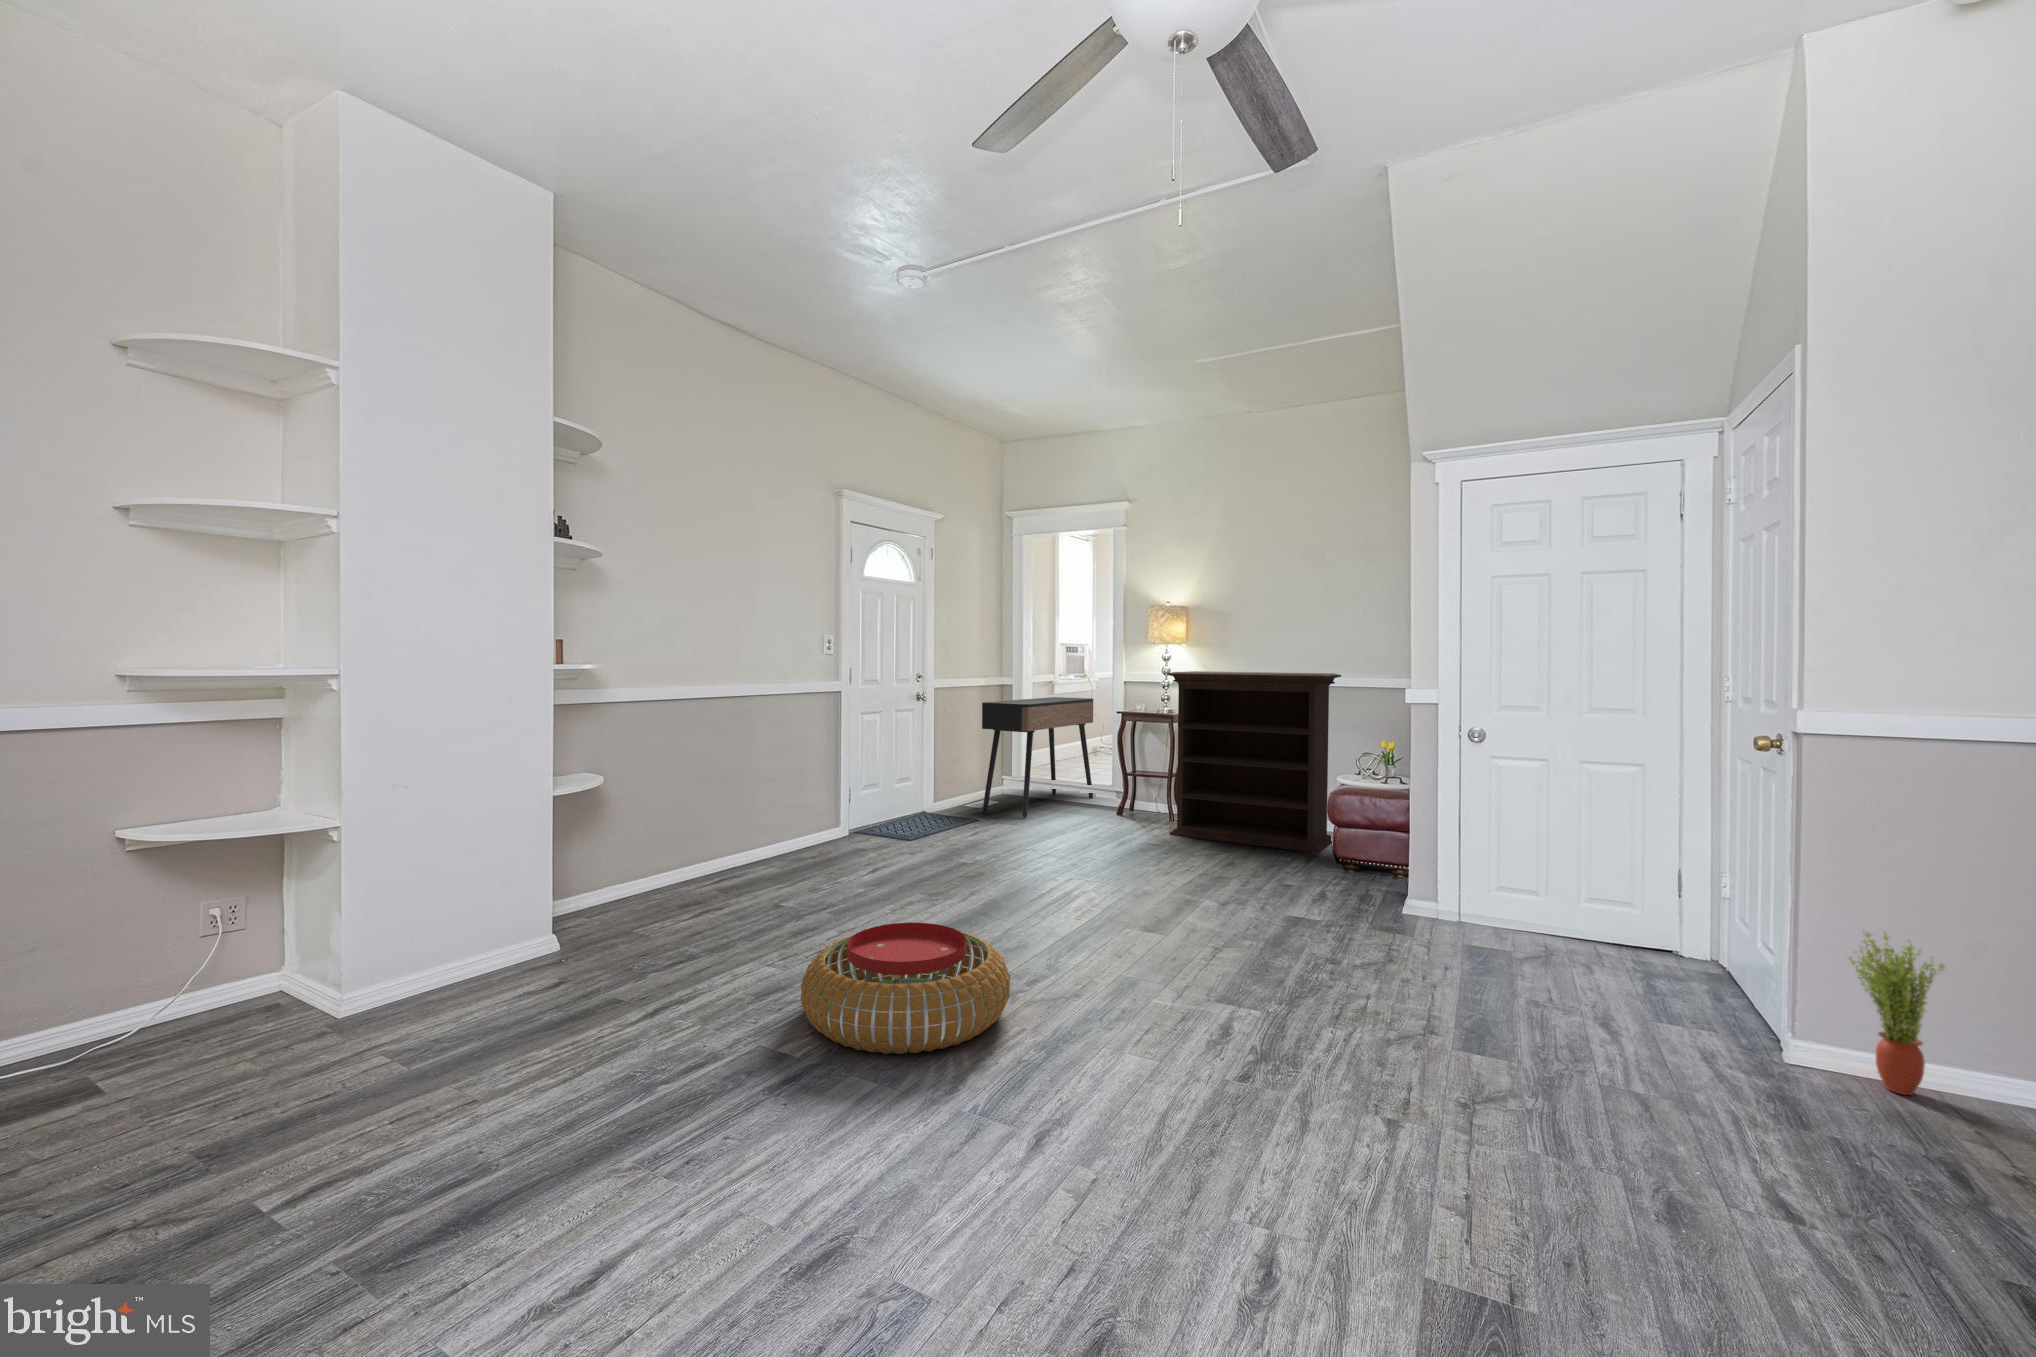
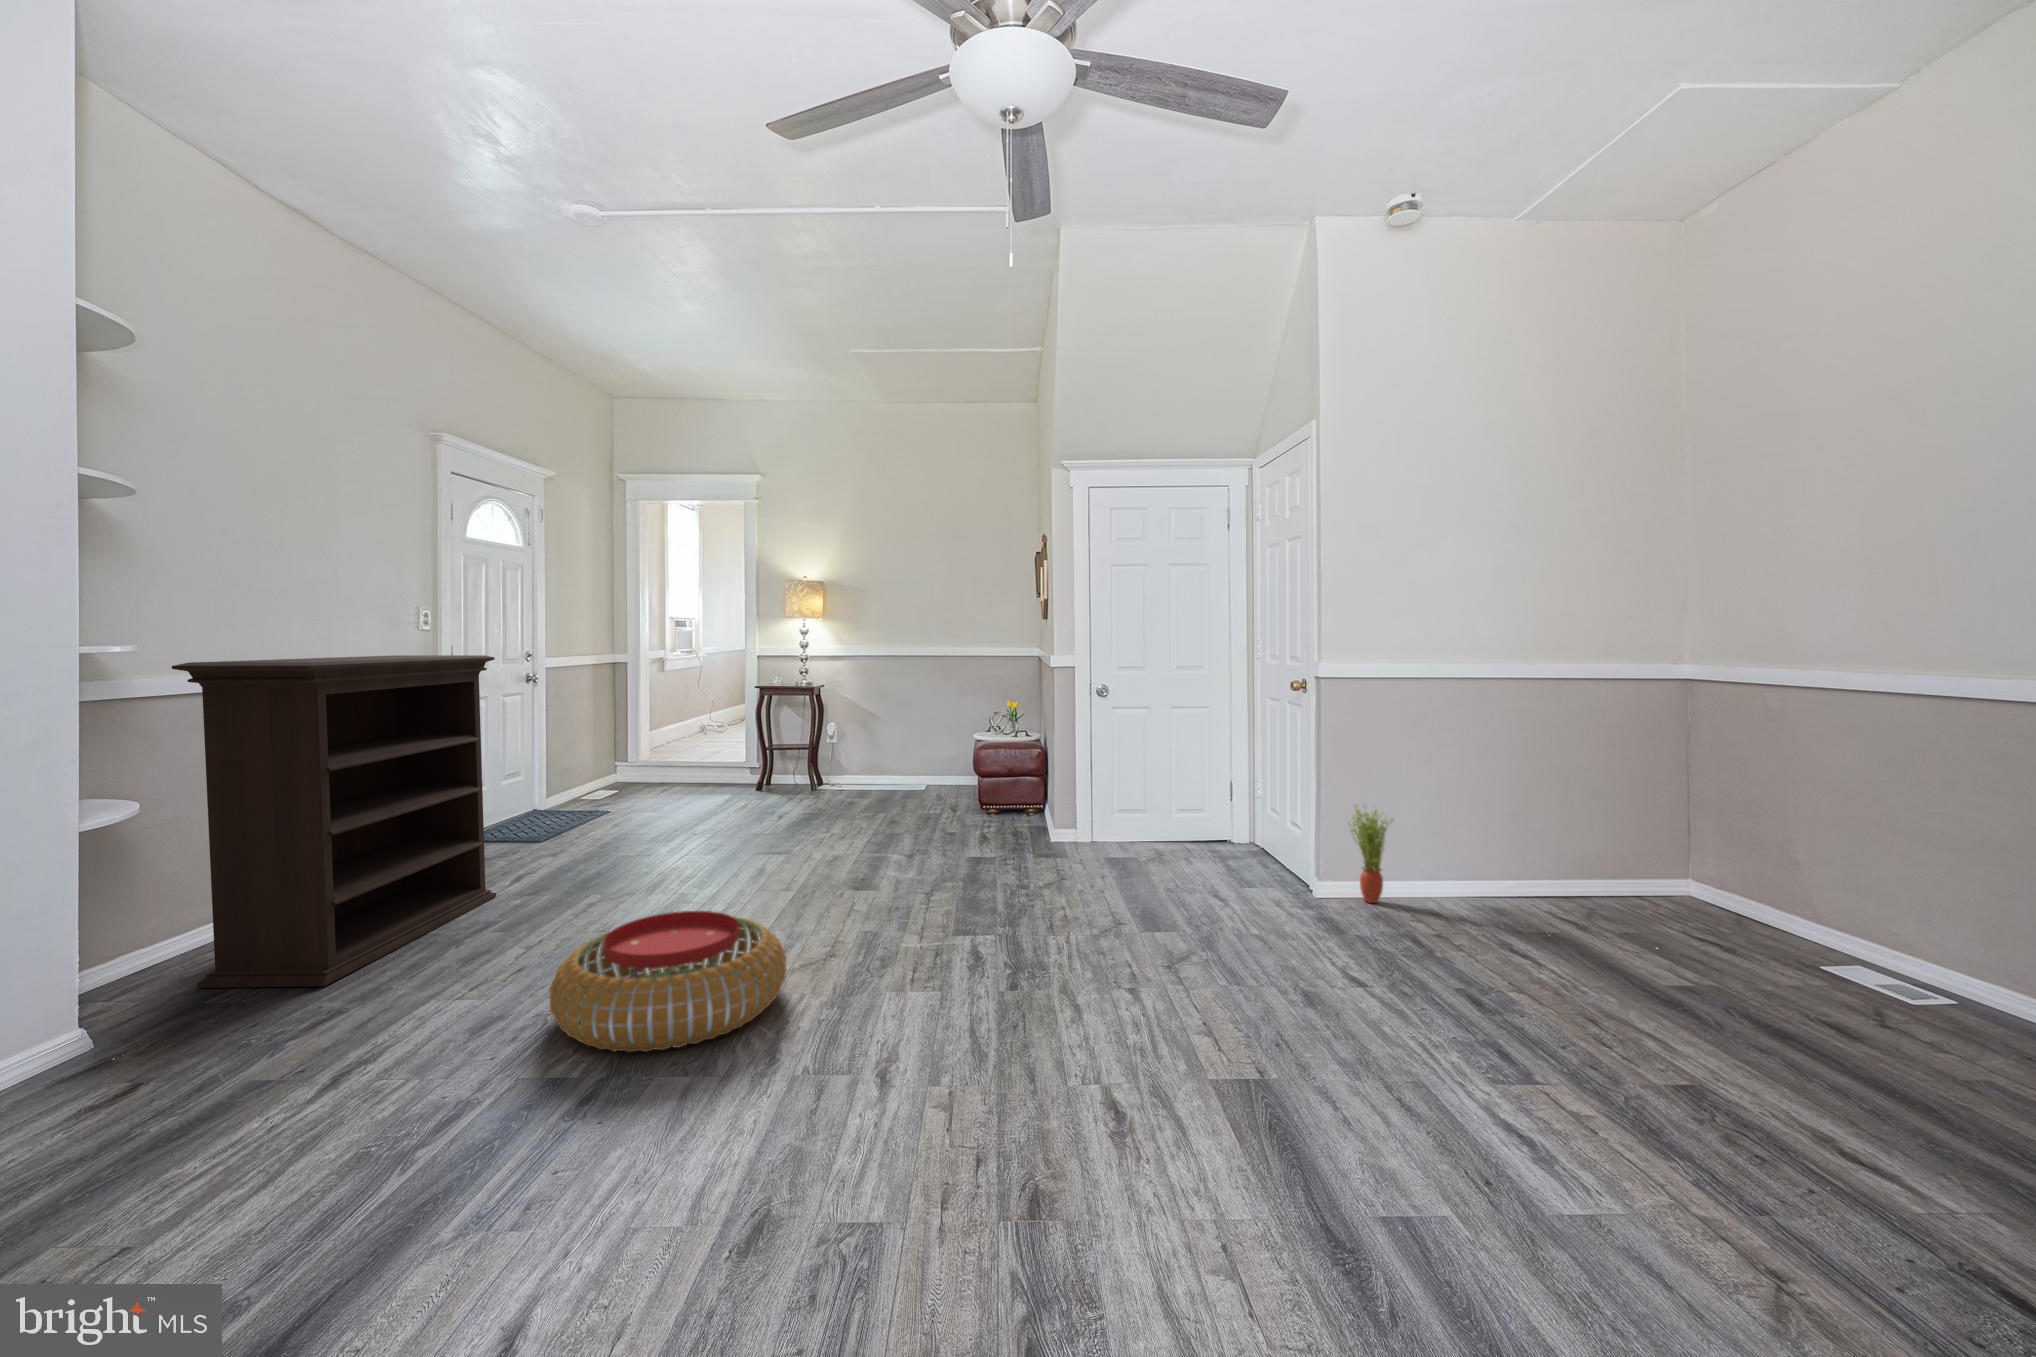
bookshelf: present [1167,671,1341,853] -> present [172,655,496,988]
console table: present [982,697,1093,818] -> none [605,676,722,804]

